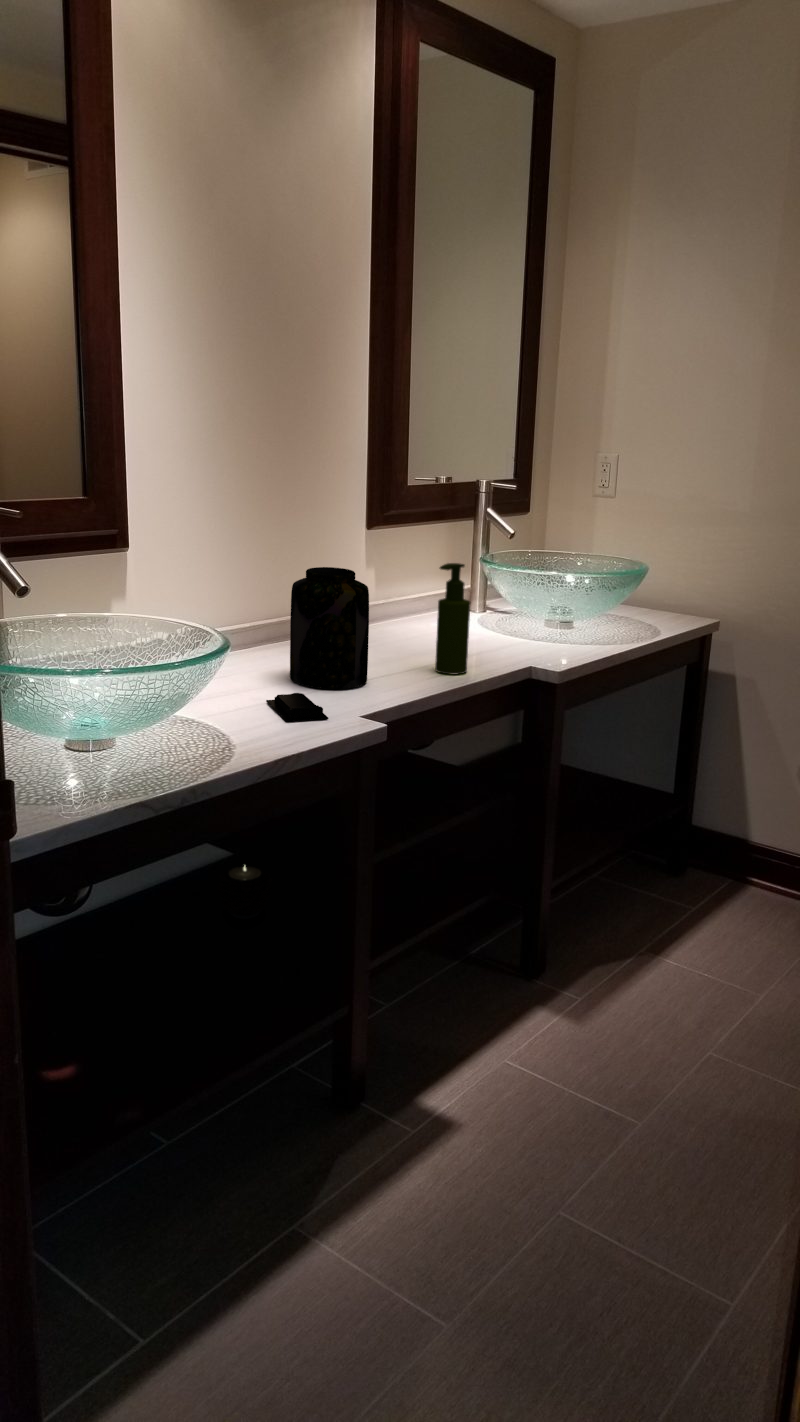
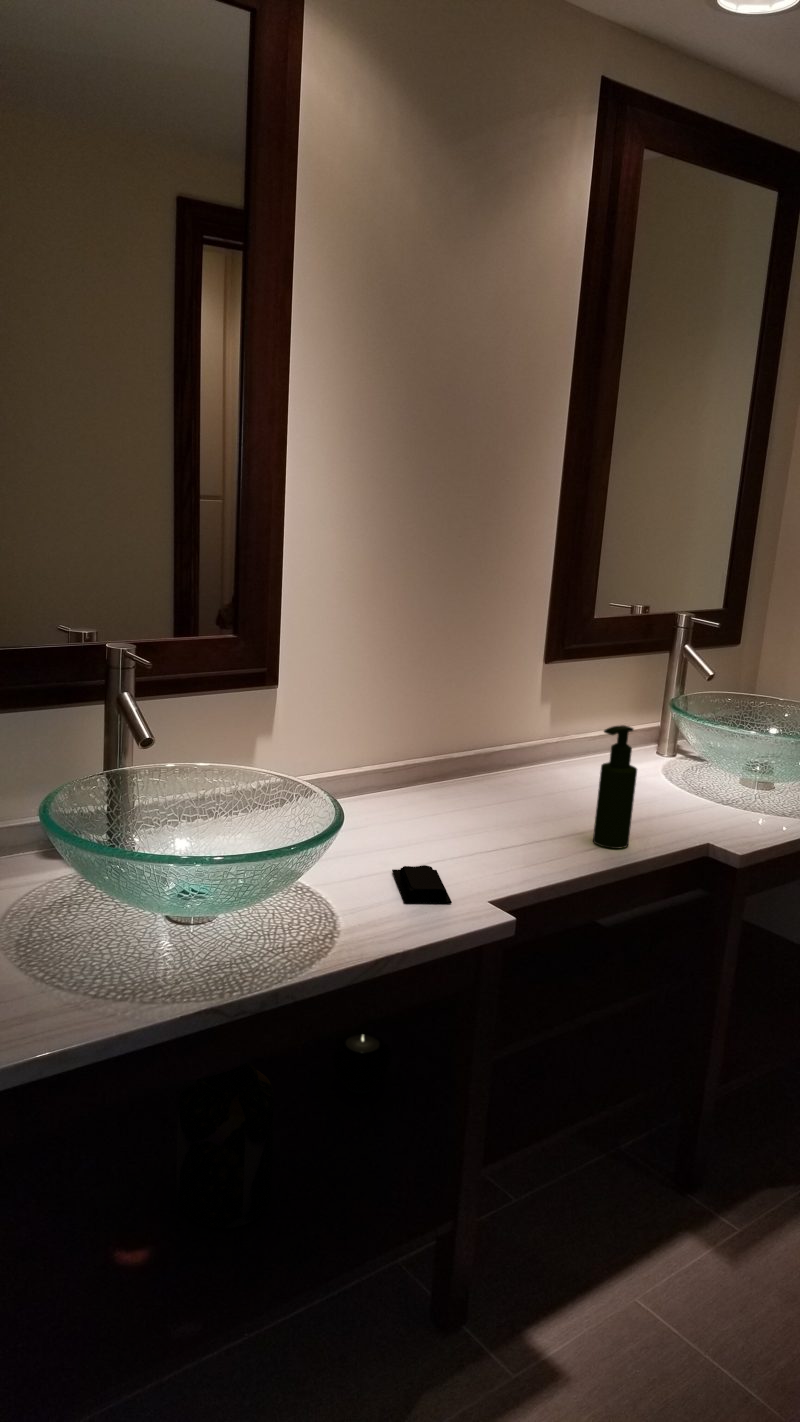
jar: present [290,567,369,689] -> present [176,1062,274,1228]

